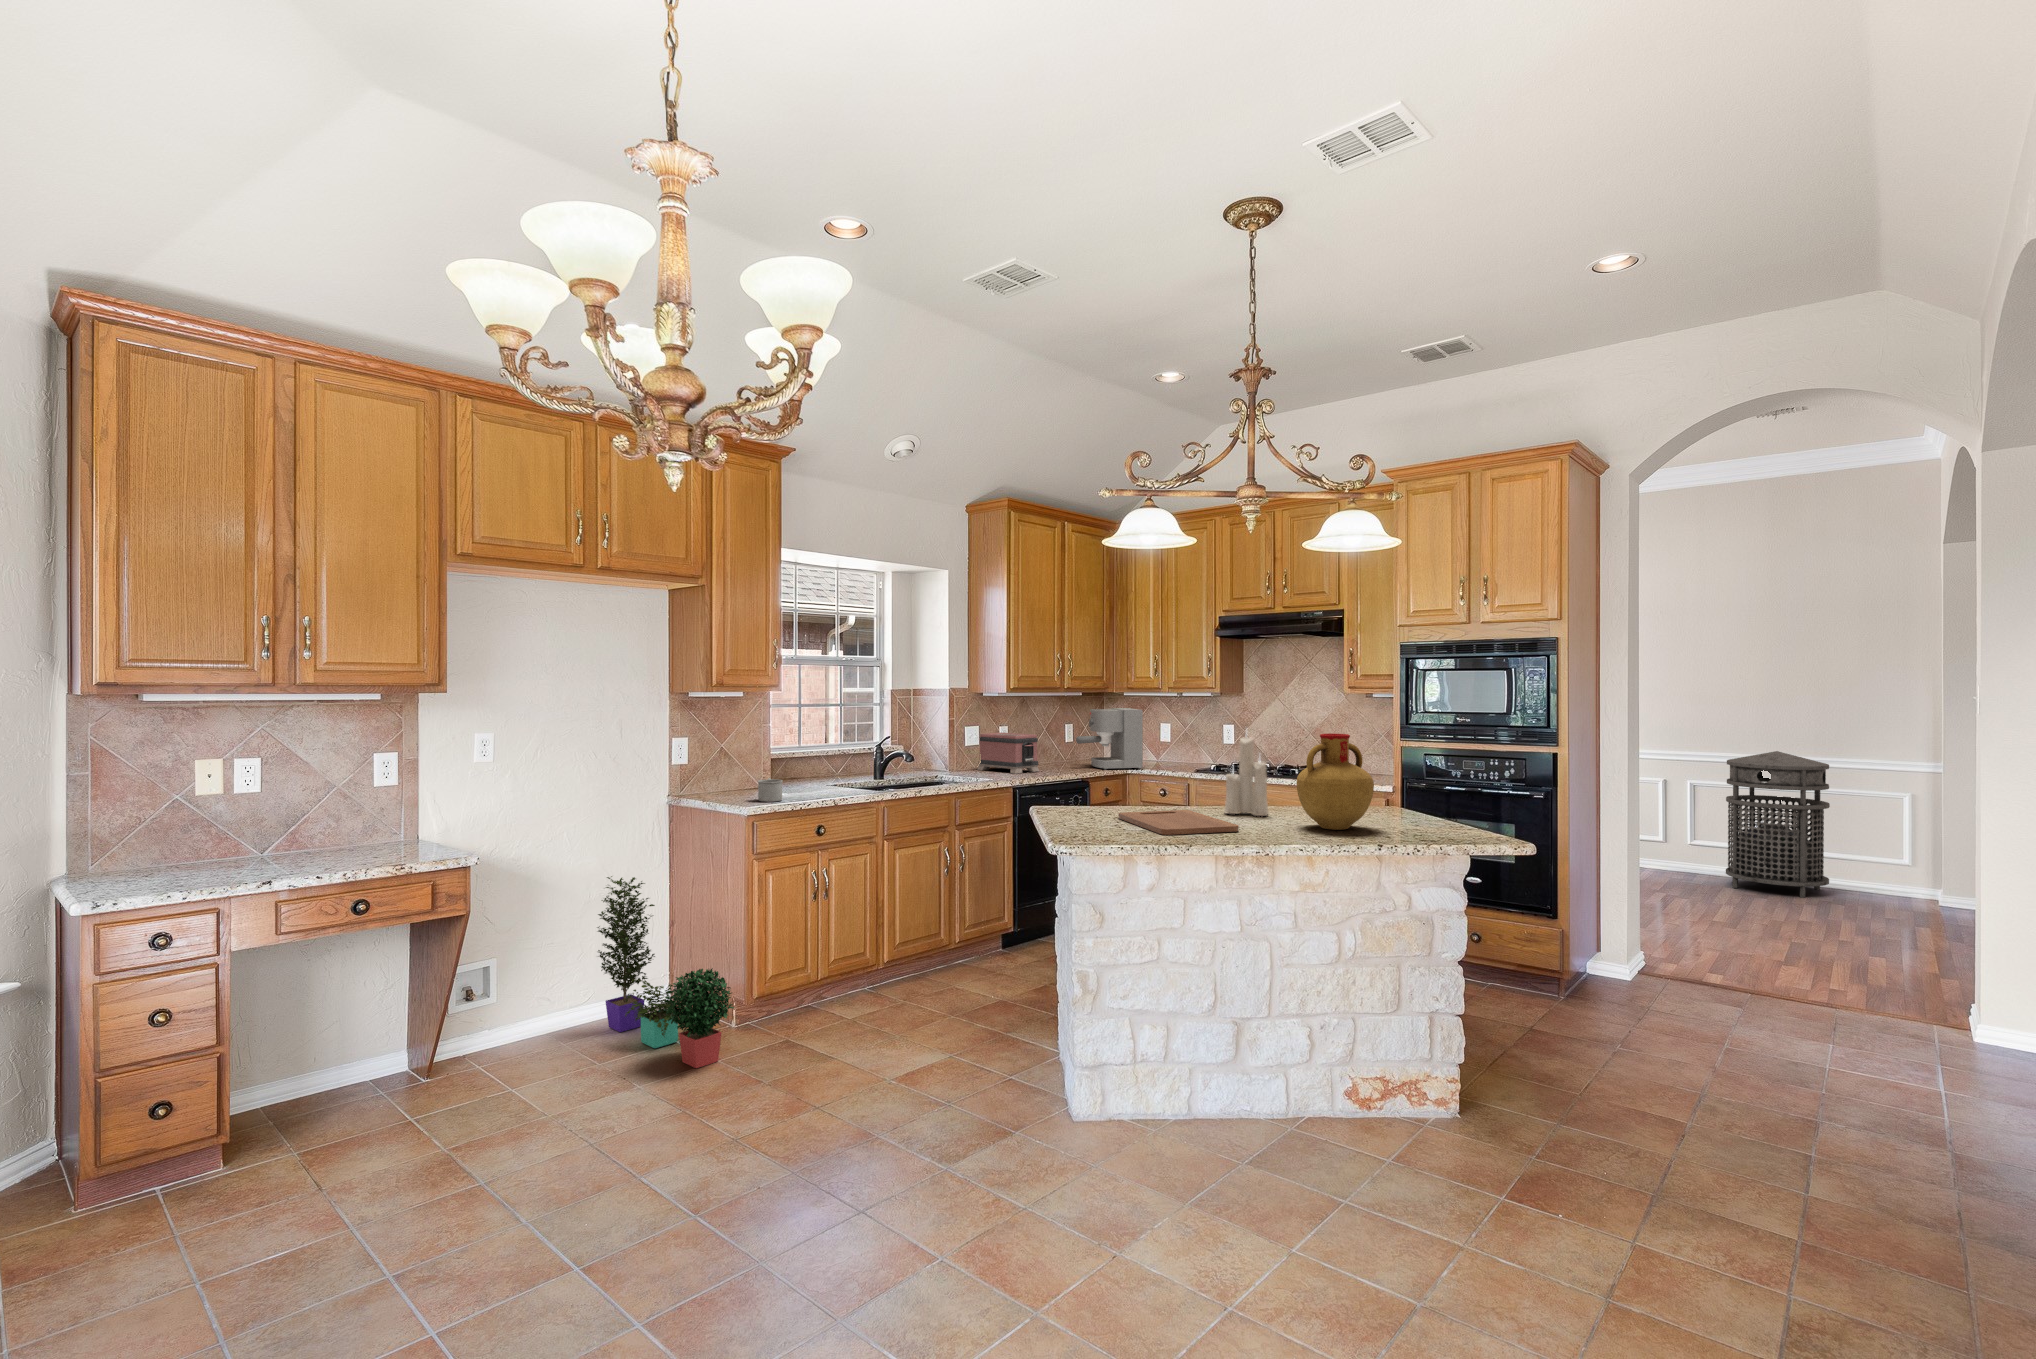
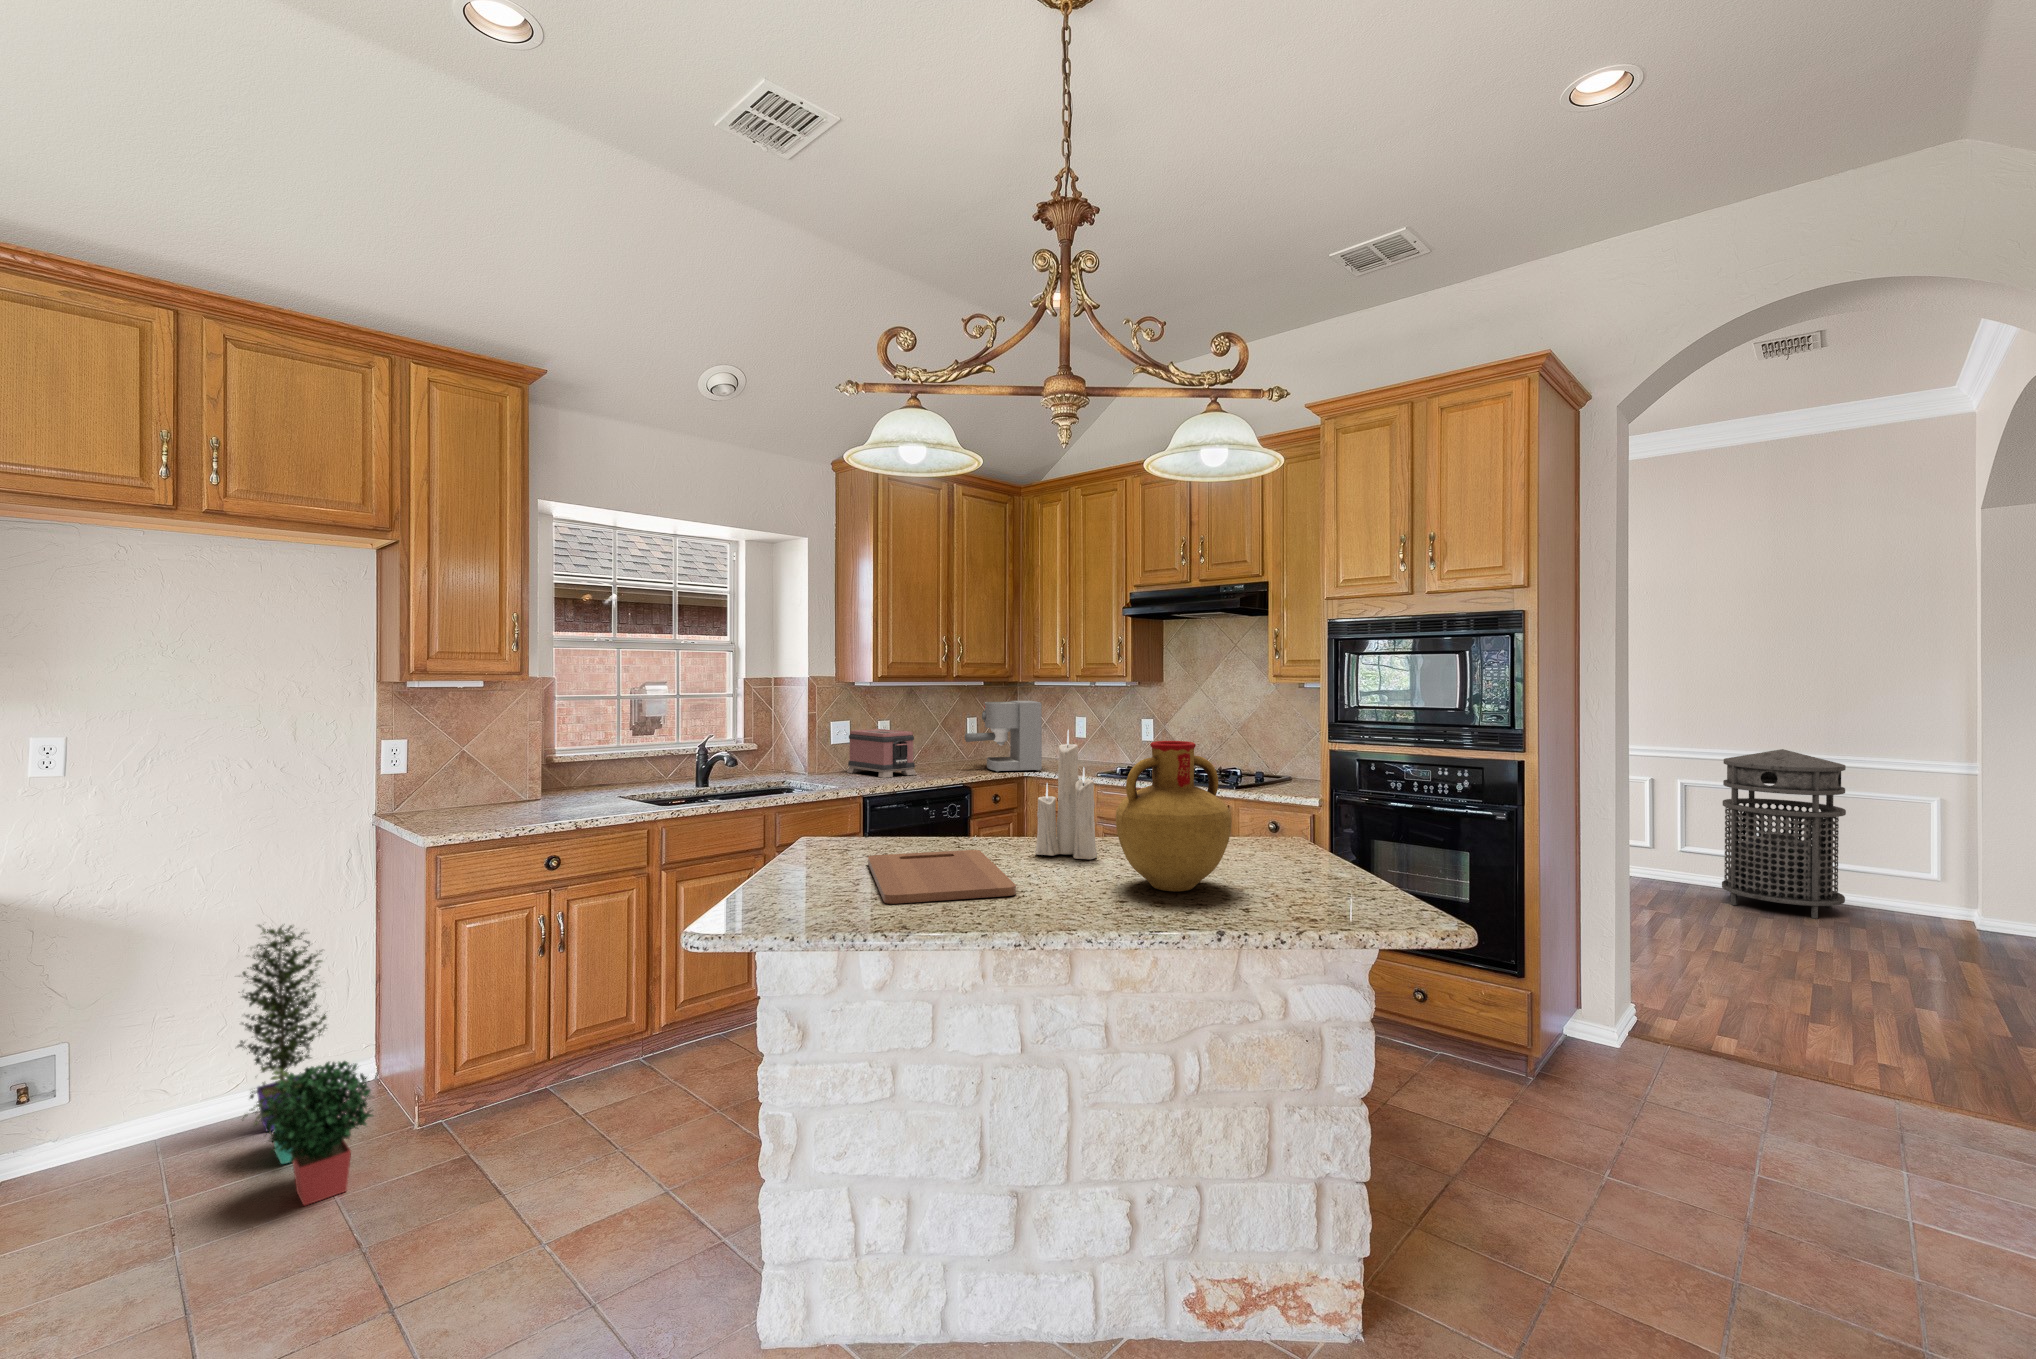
mug: present [758,778,783,802] -> none [480,791,517,823]

